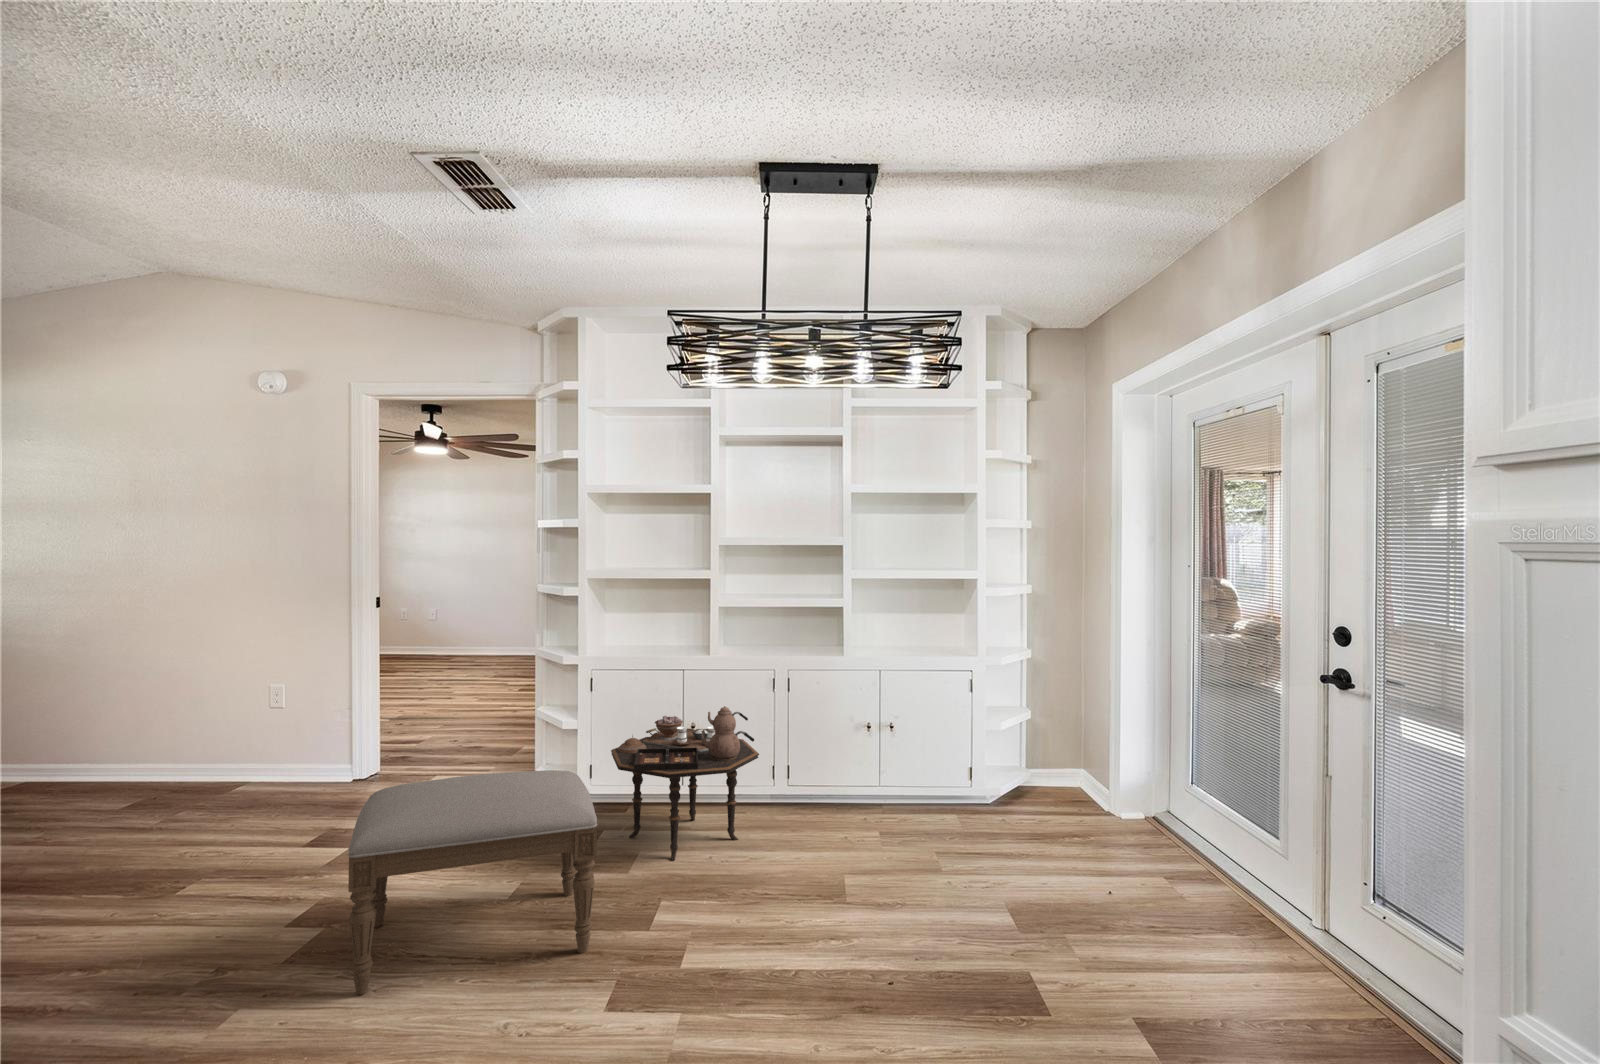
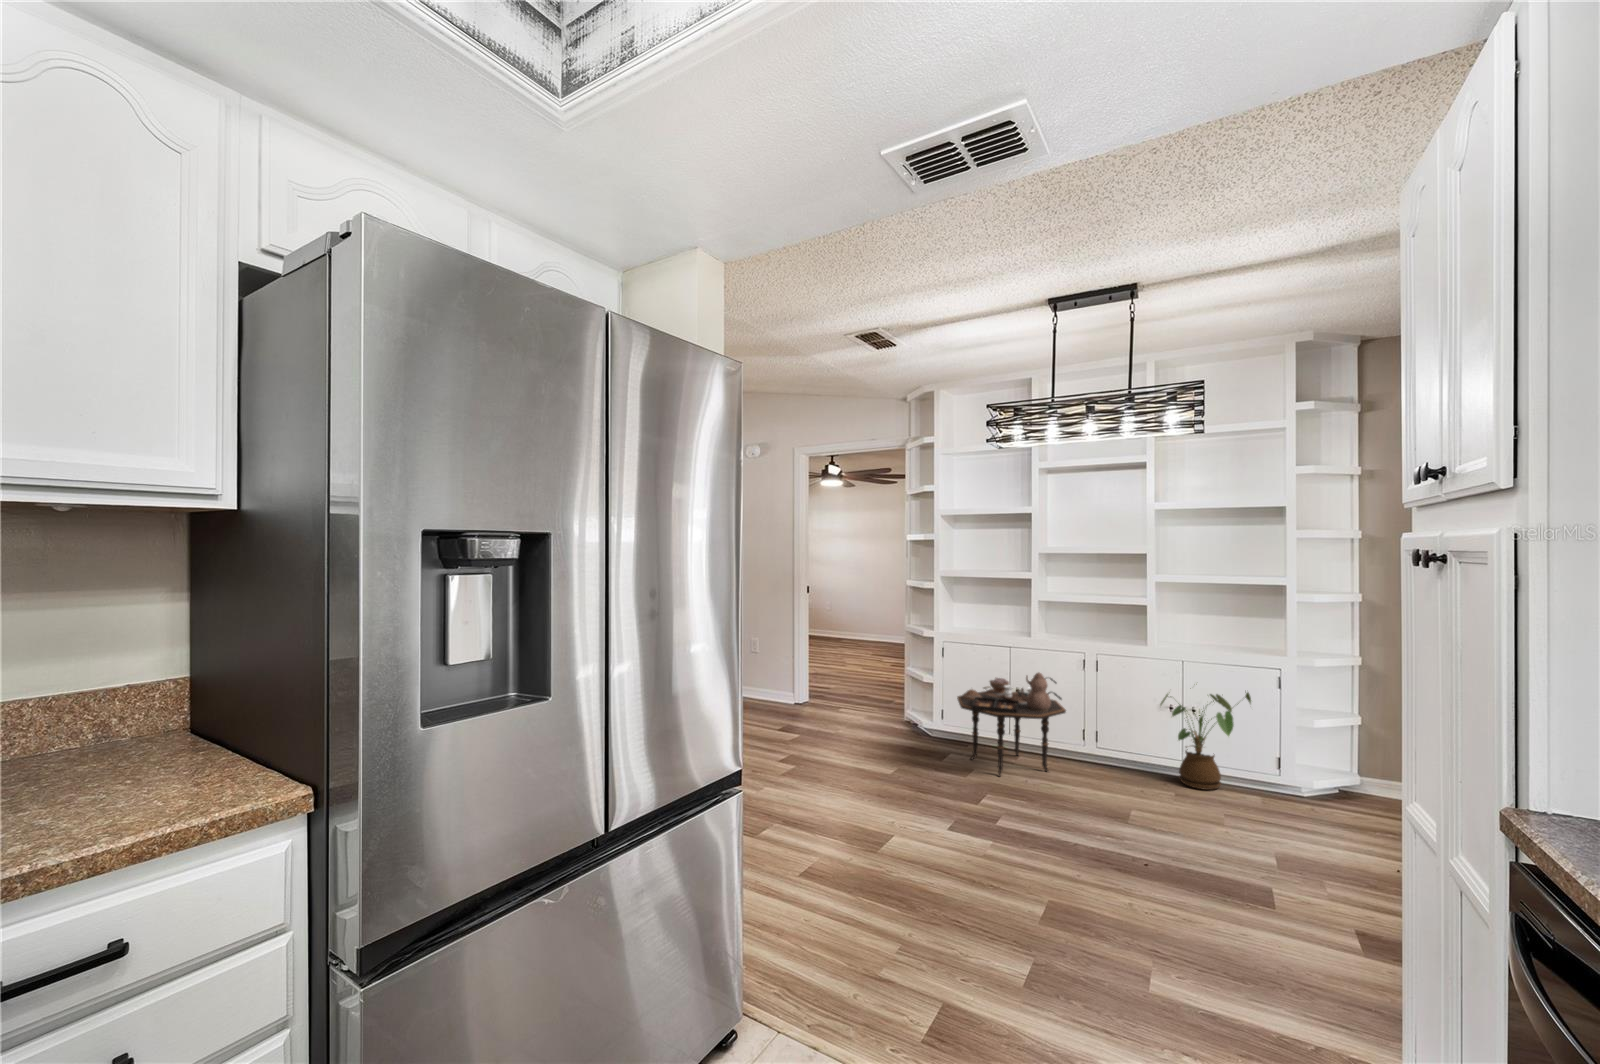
house plant: none [867,698,968,833] -> present [1160,684,1251,790]
ottoman: present [348,770,597,994] -> none [804,696,944,815]

